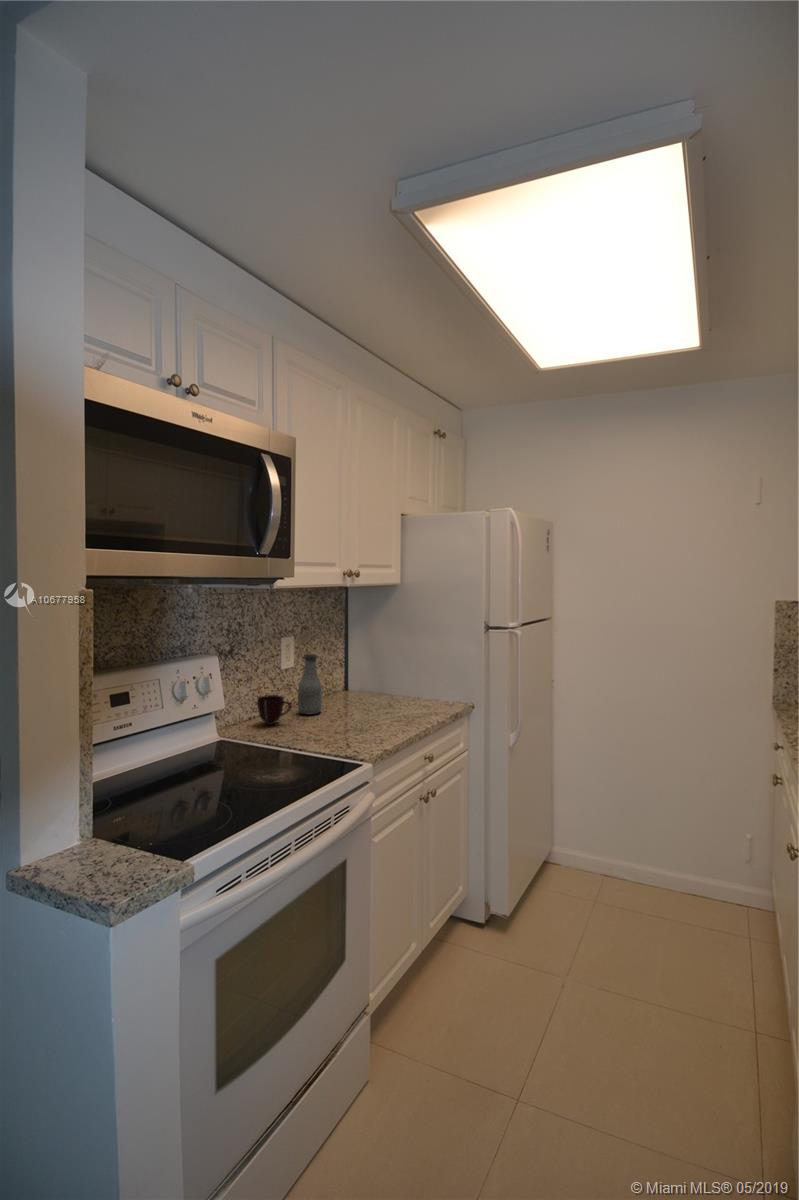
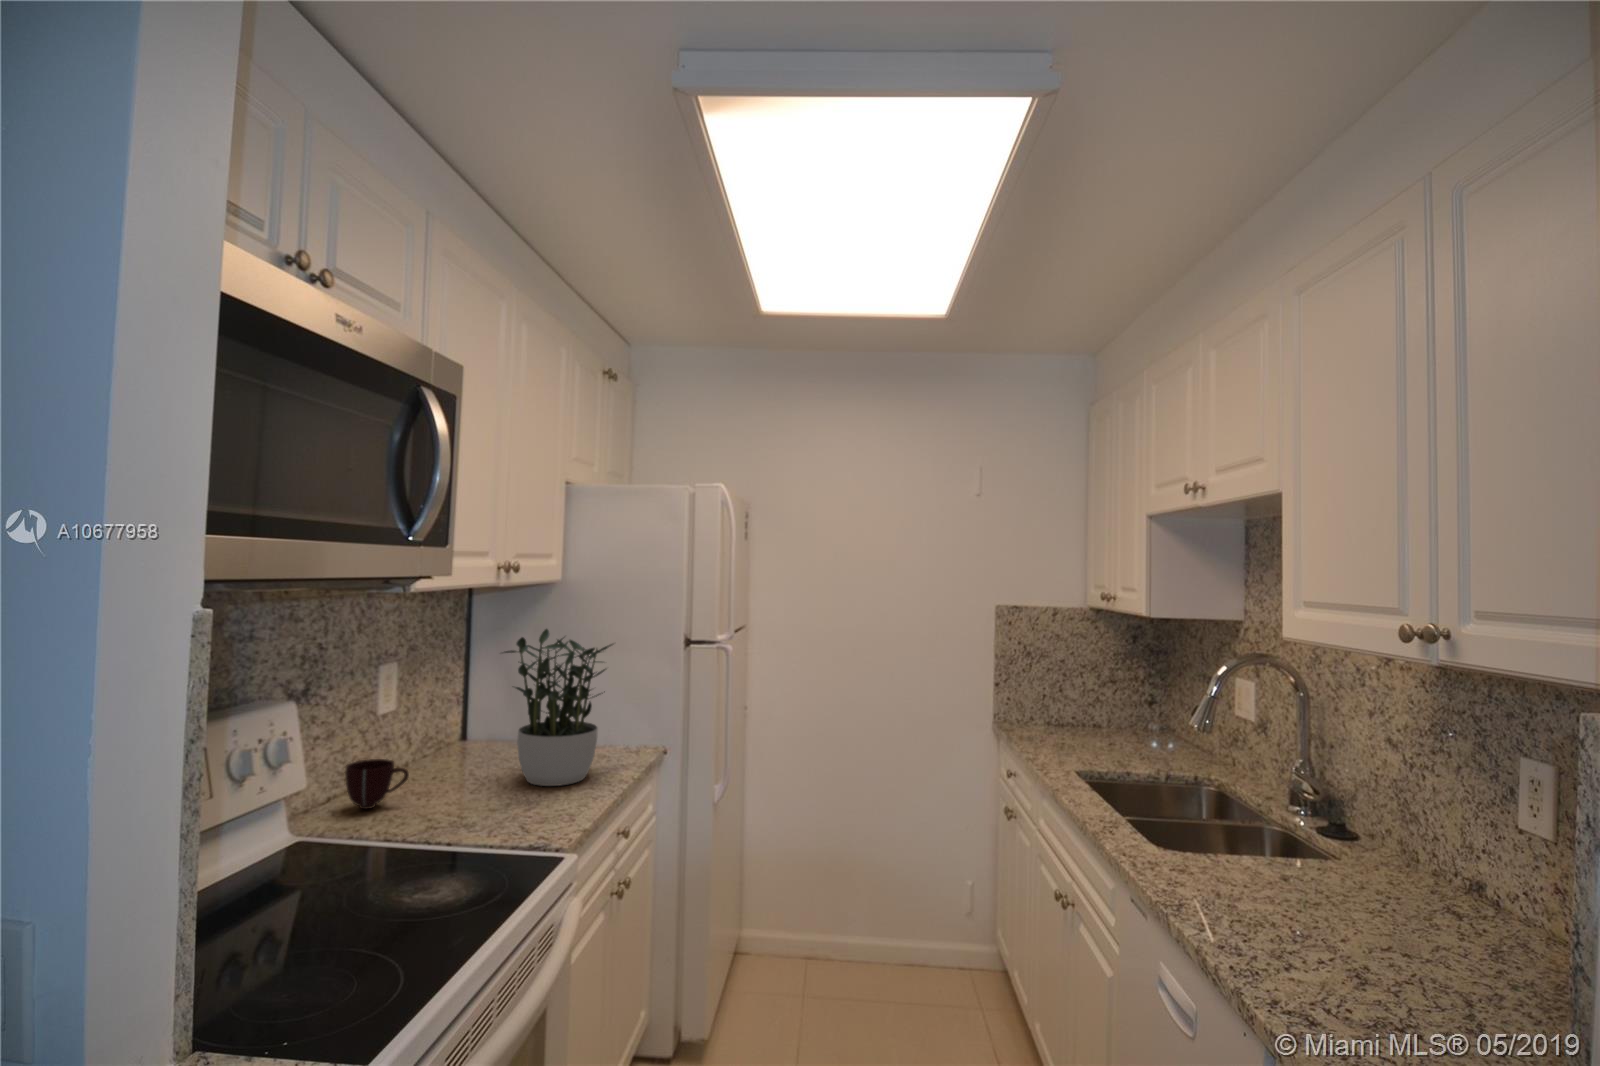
potted plant: none [345,615,422,722] -> present [504,629,613,786]
bottle: present [298,654,322,715] -> none [408,688,452,785]

